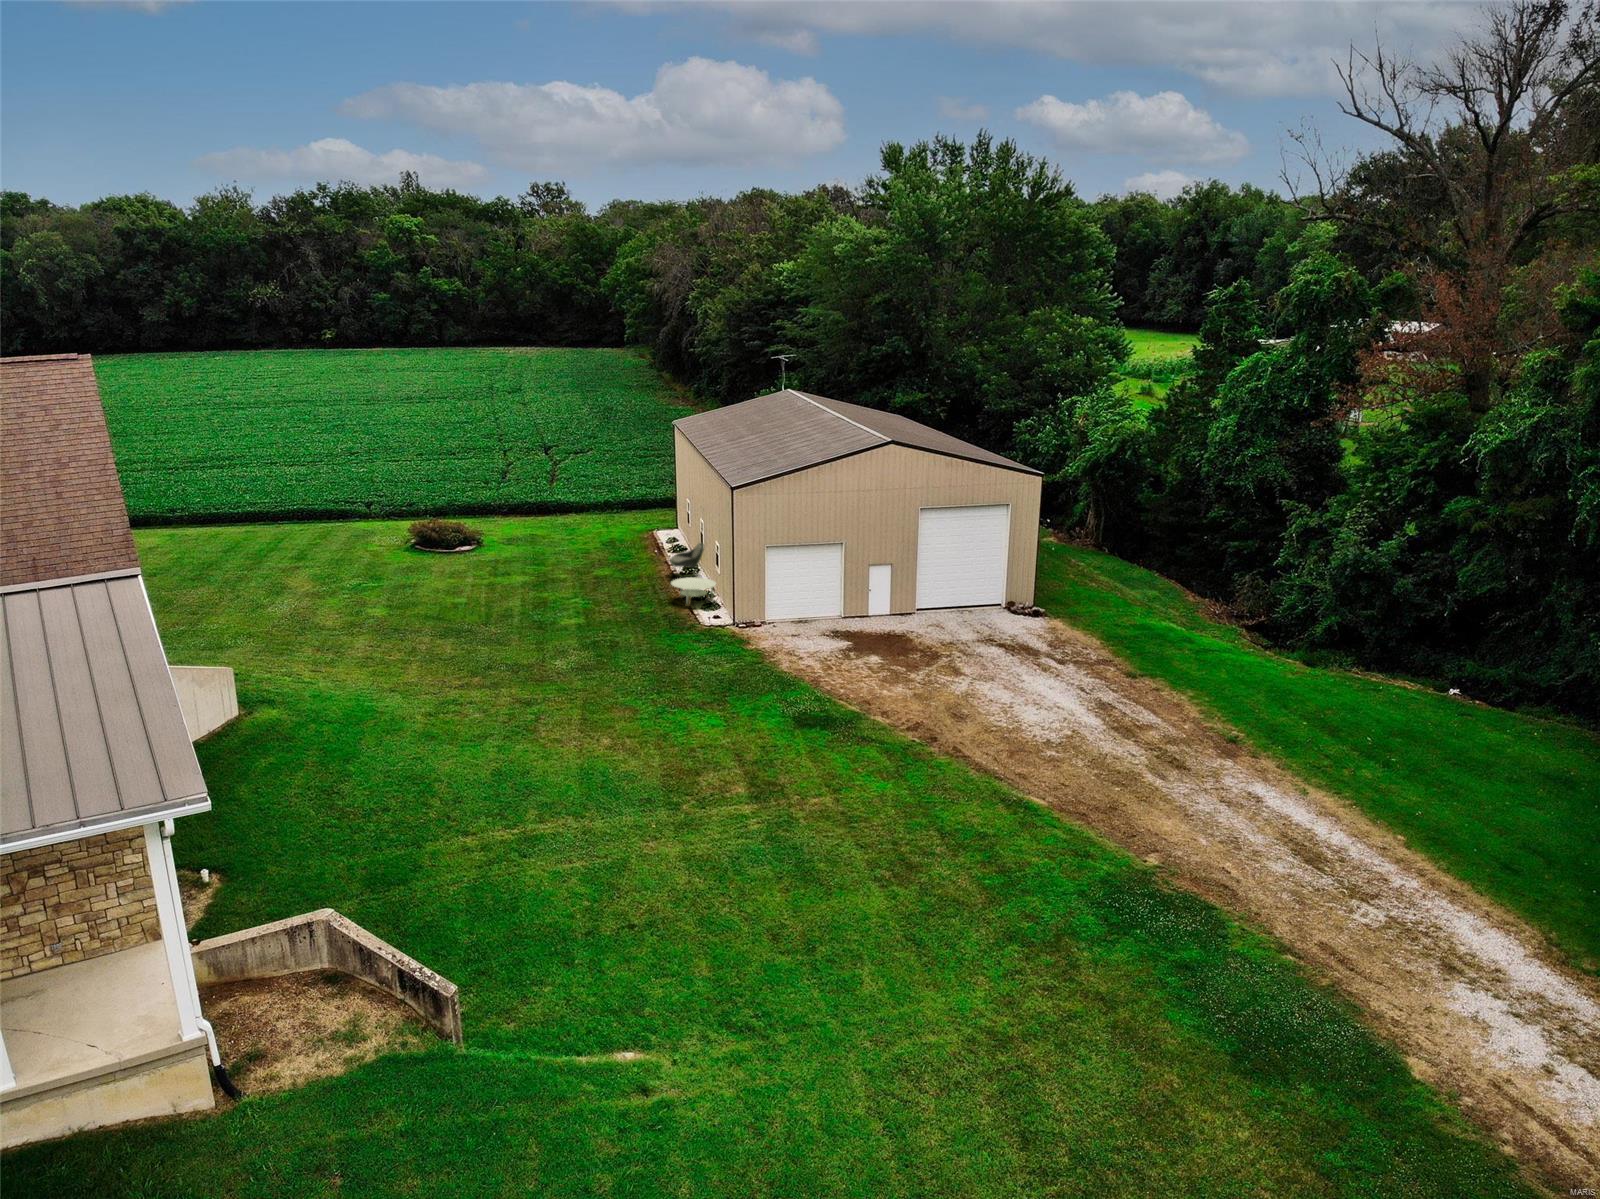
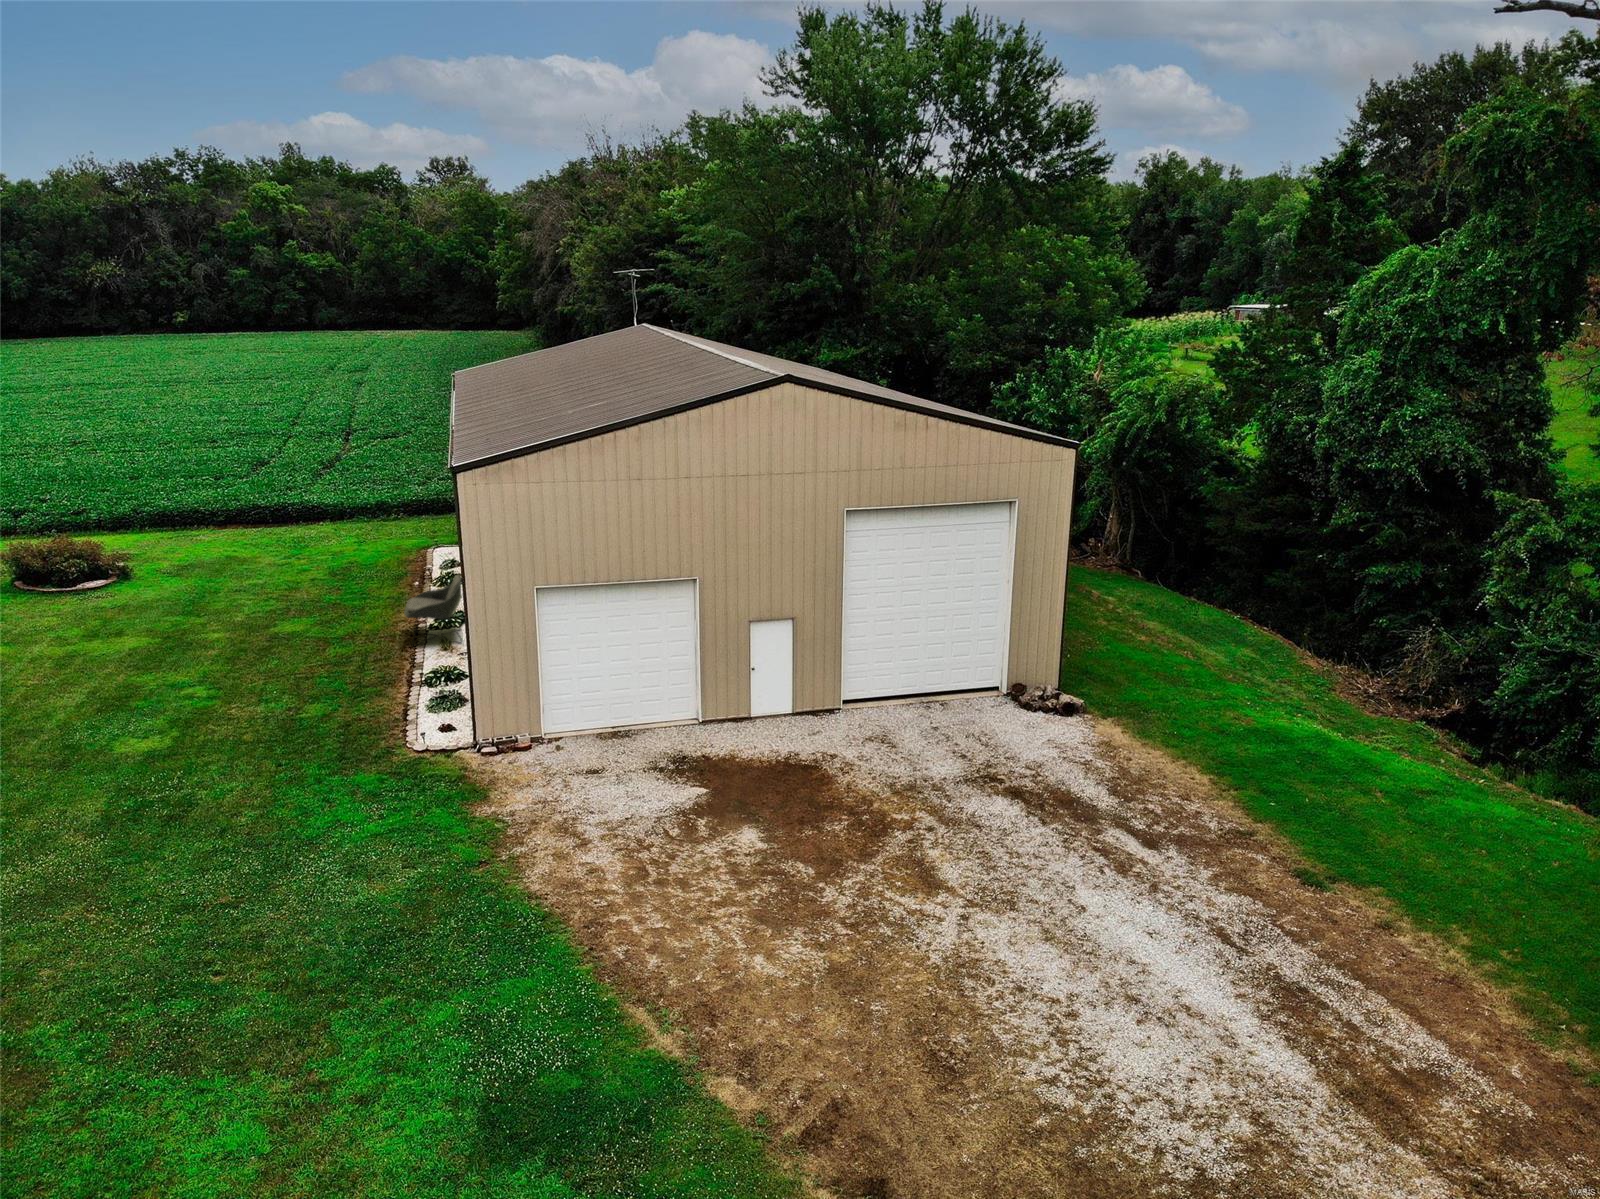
round table: present [671,578,716,606] -> none [376,642,467,701]

